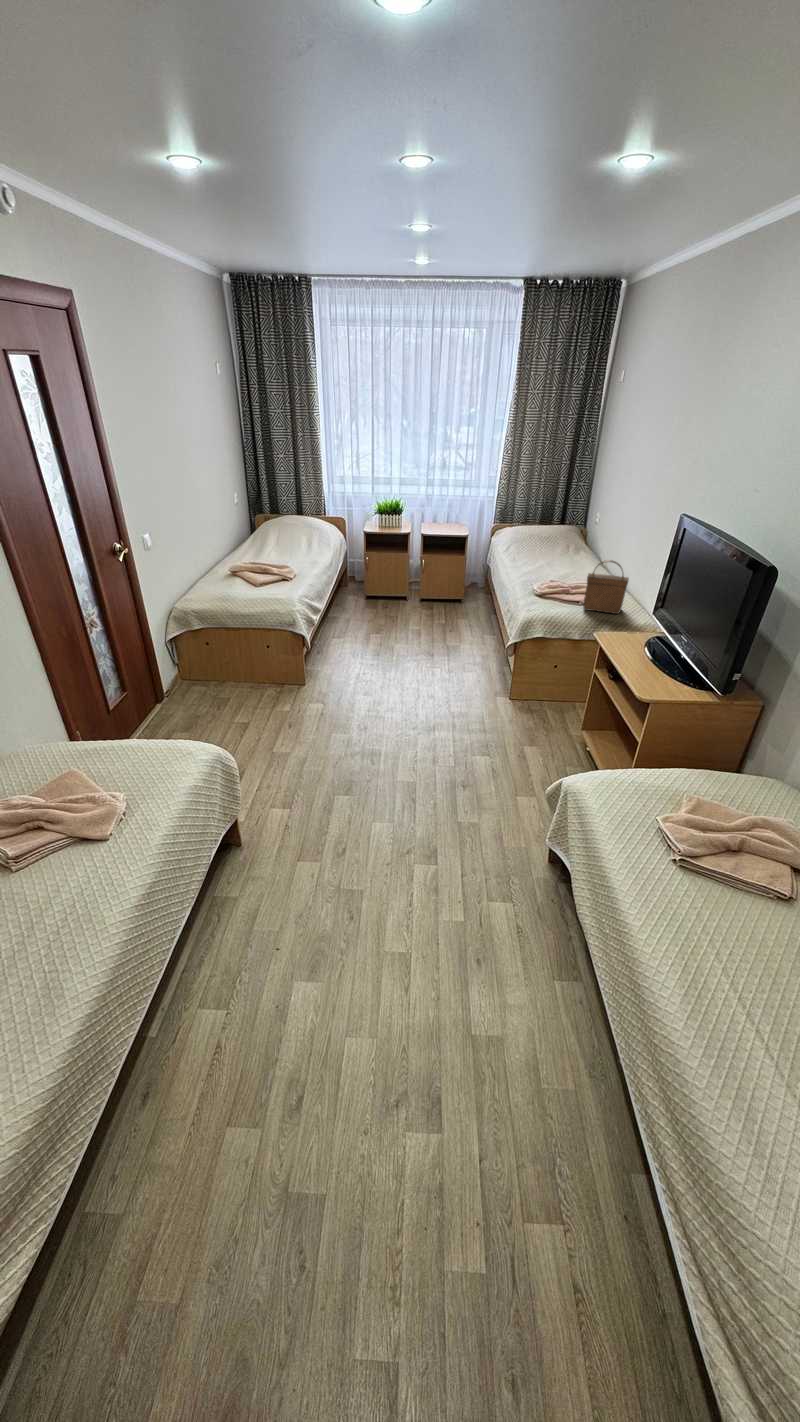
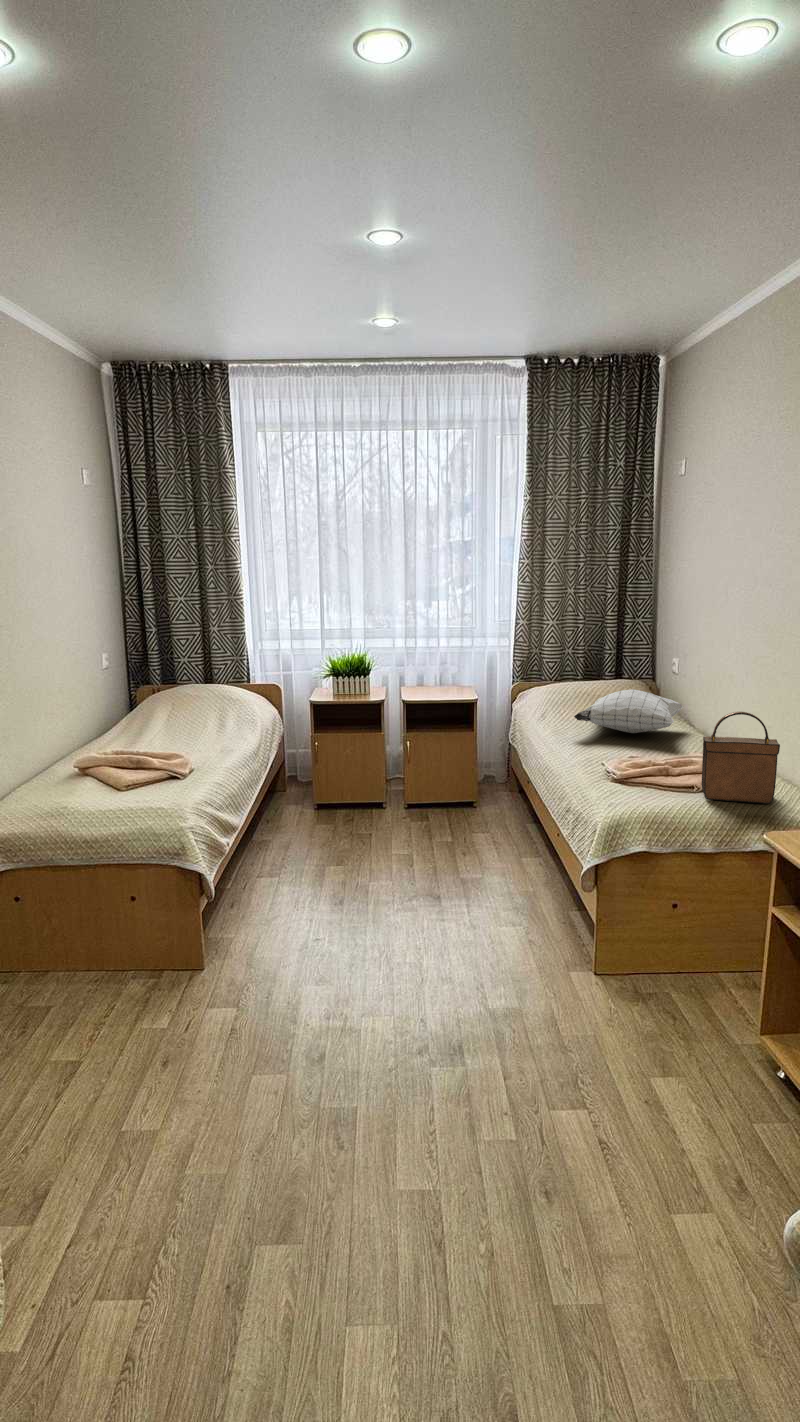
pillow: none [524,536,595,563] -> present [574,689,683,733]

